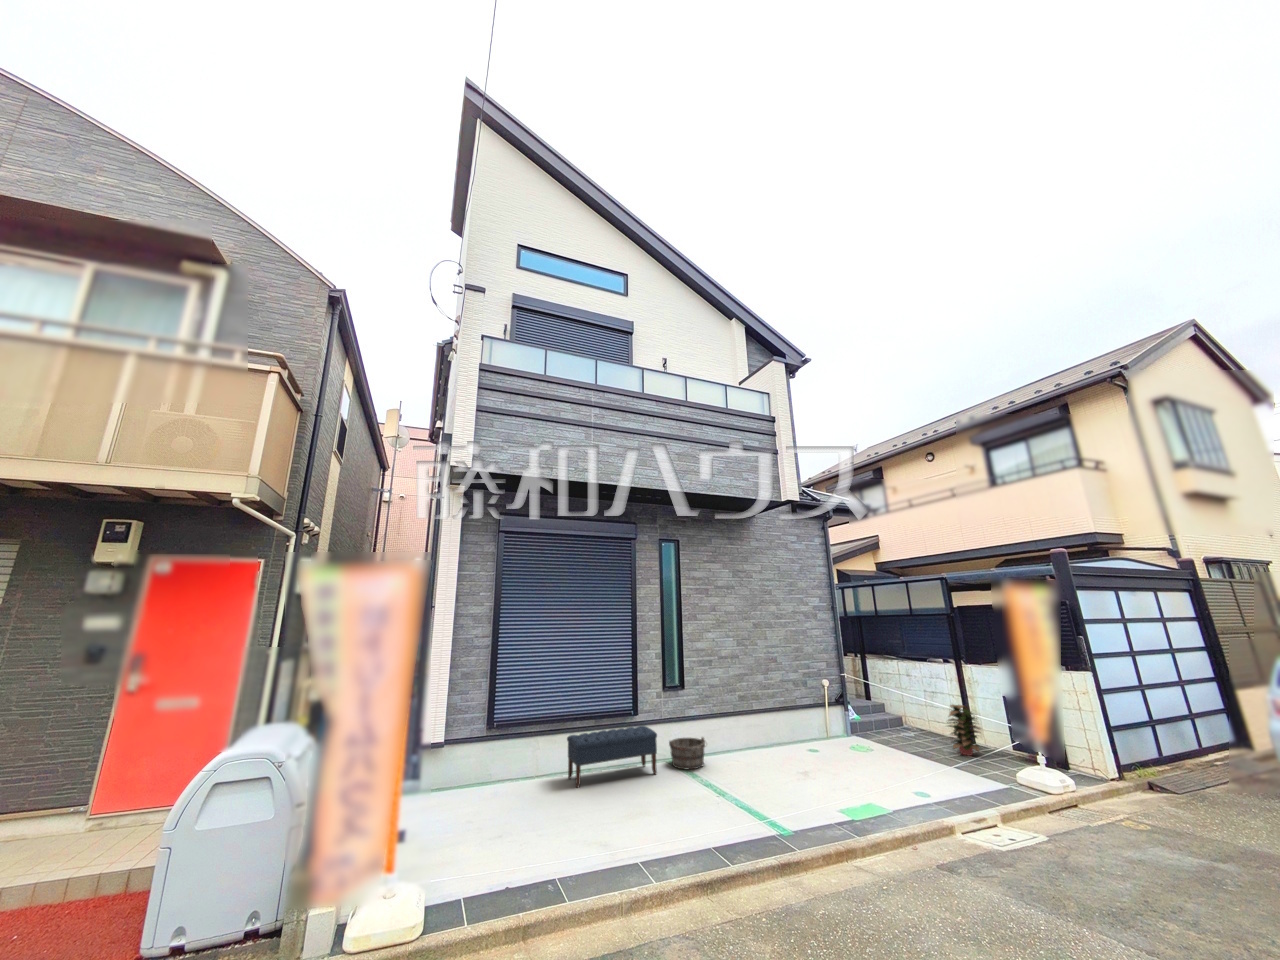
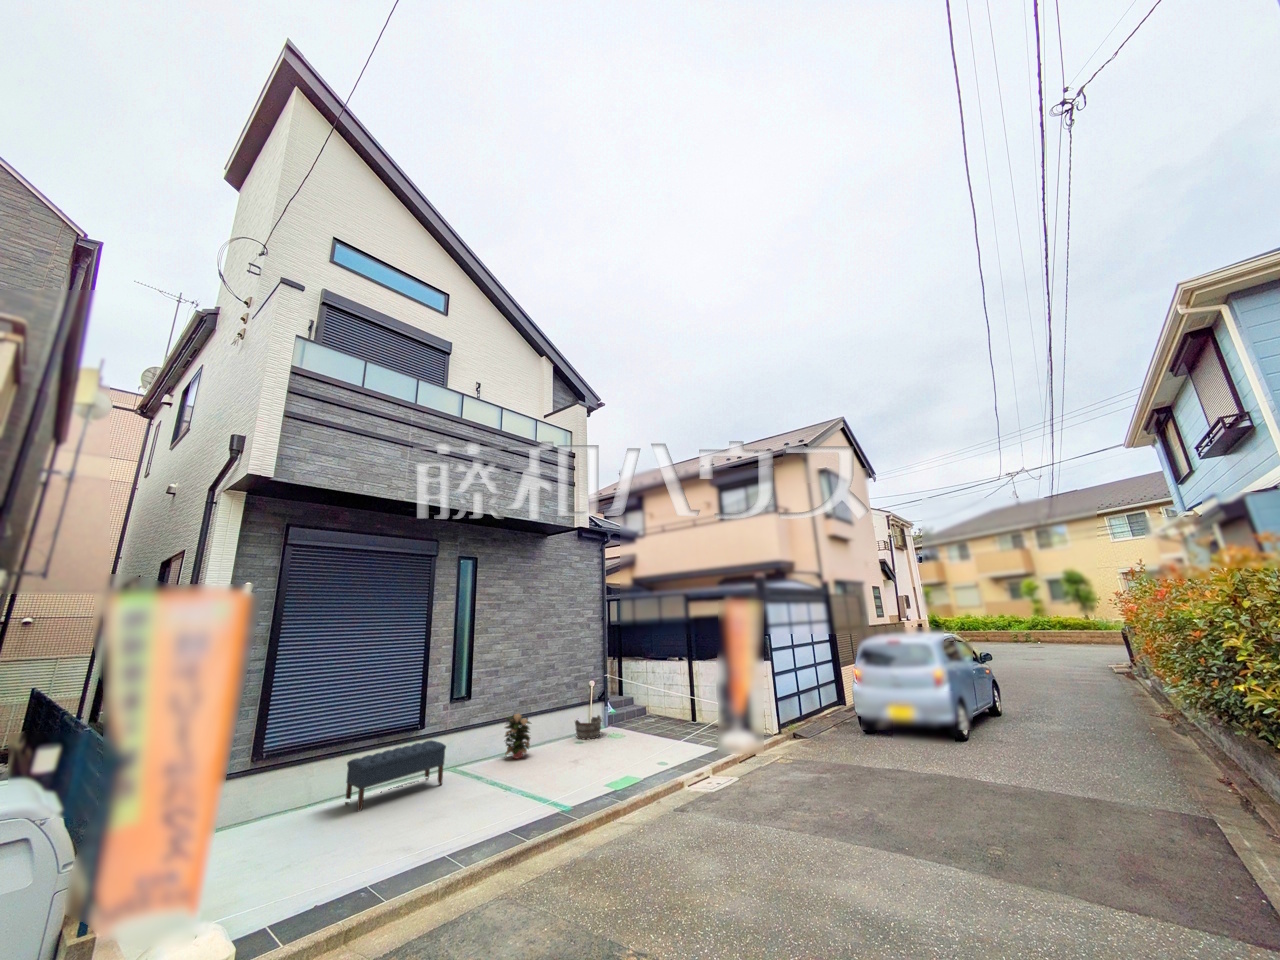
decorative plant: present [947,705,980,756] -> present [505,714,531,759]
bucket: present [669,737,705,769] -> present [575,715,602,739]

